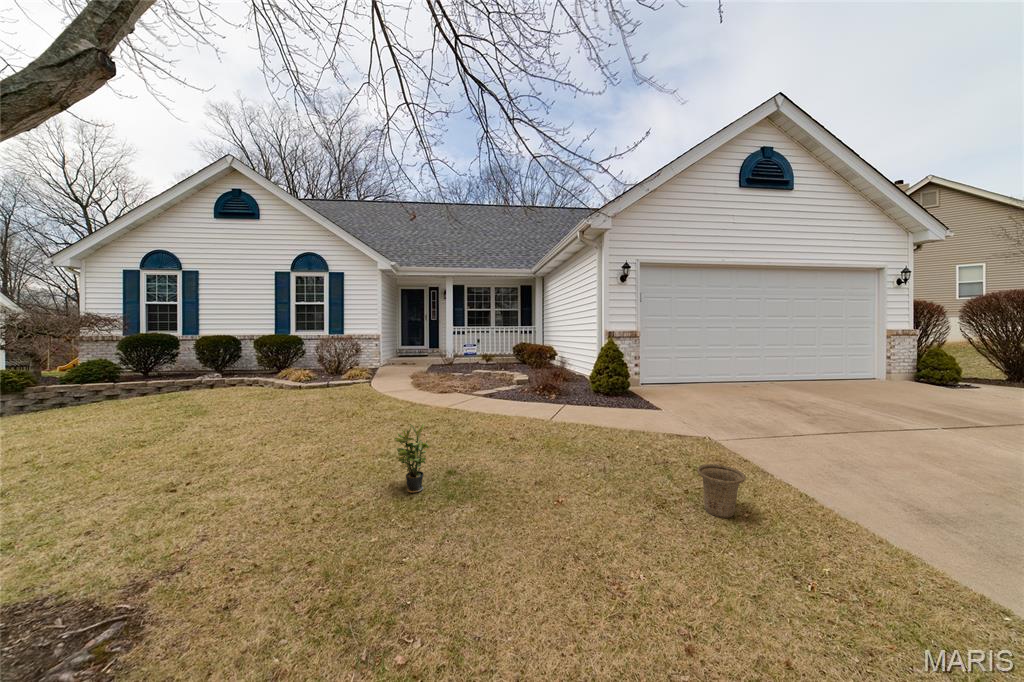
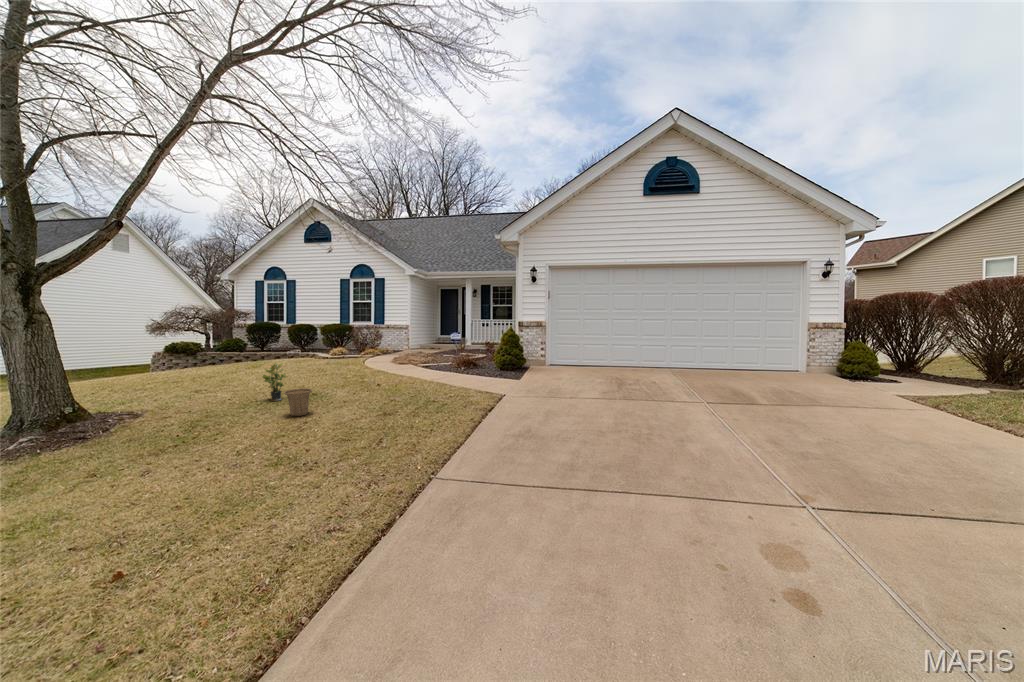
basket: present [697,464,746,518] -> present [284,388,312,416]

